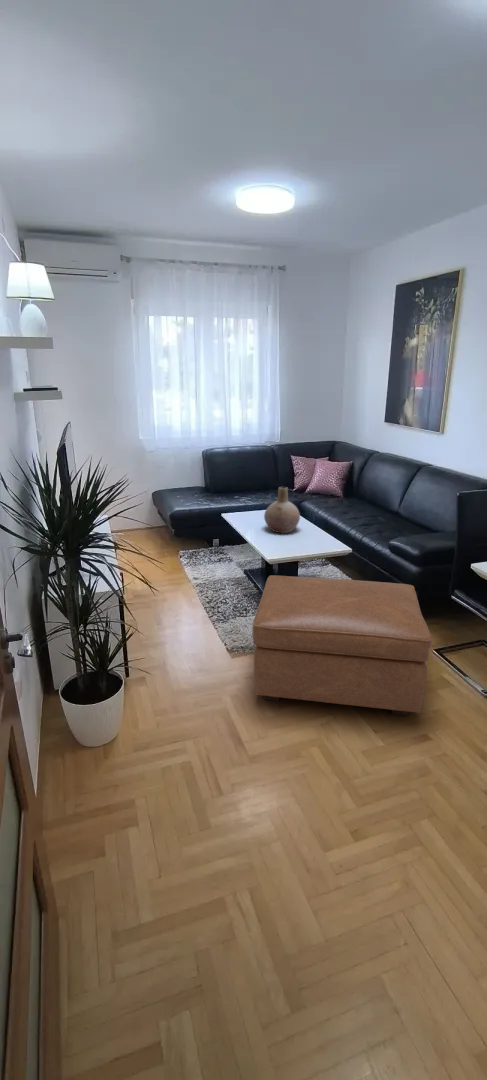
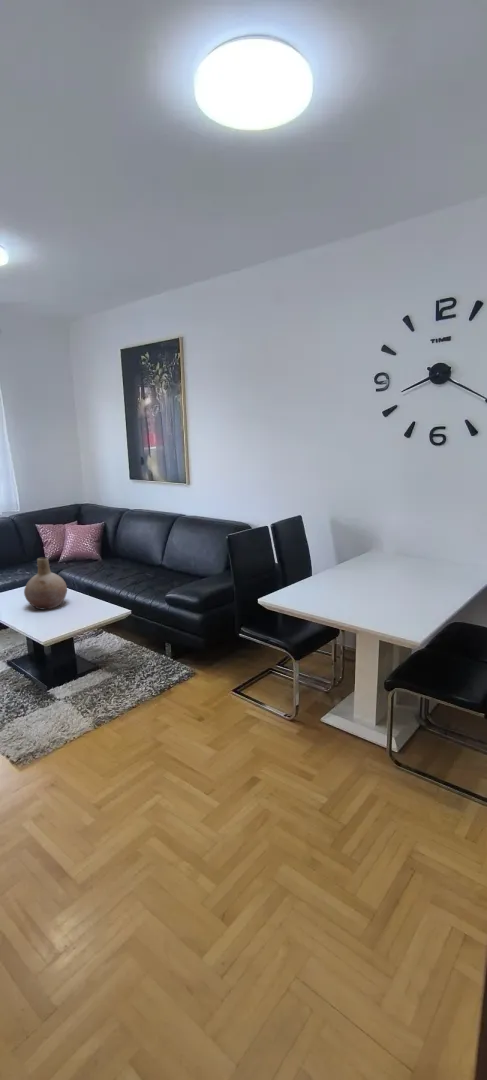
ottoman: present [252,575,432,716] -> none [50,633,239,803]

